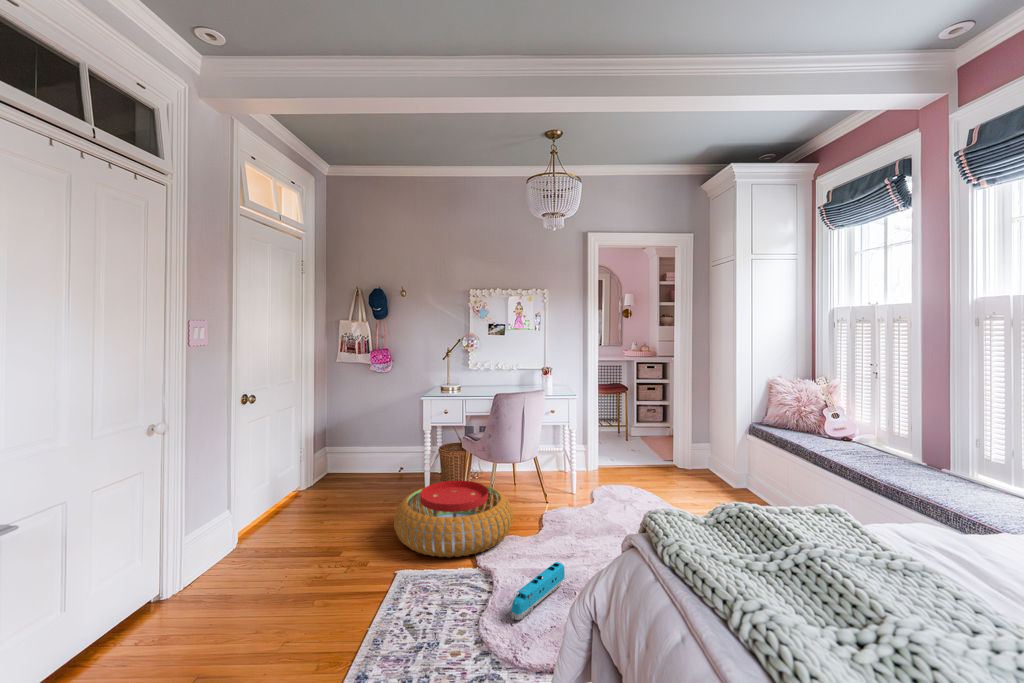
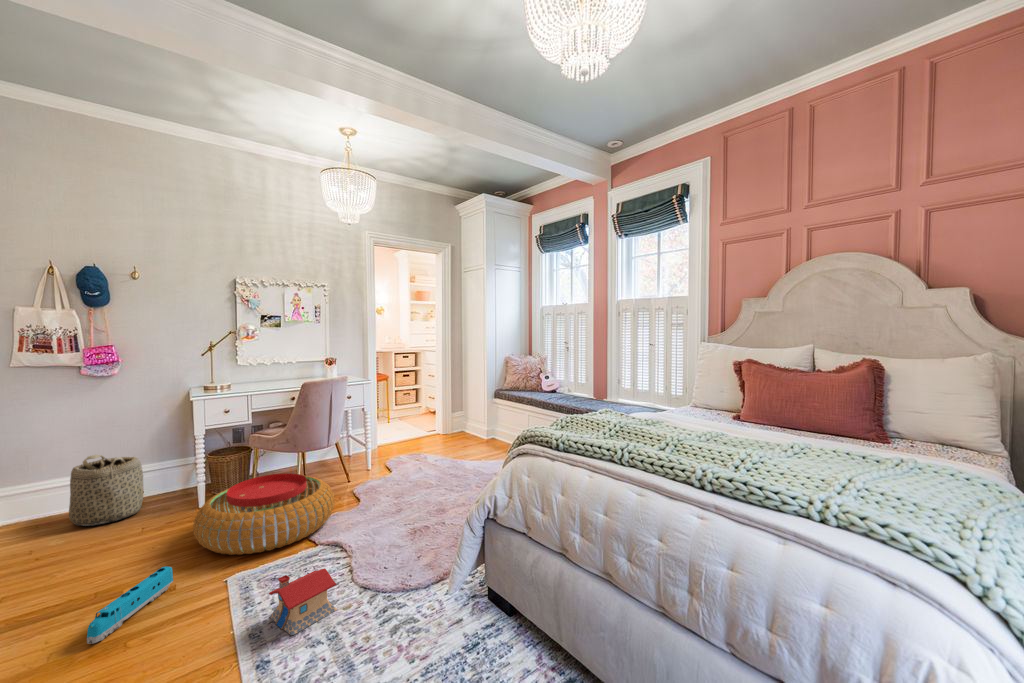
basket: none [348,435,393,491] -> present [69,455,143,526]
toy train: present [511,562,565,620] -> present [87,566,173,644]
toy house: none [395,594,449,660] -> present [269,568,337,635]

